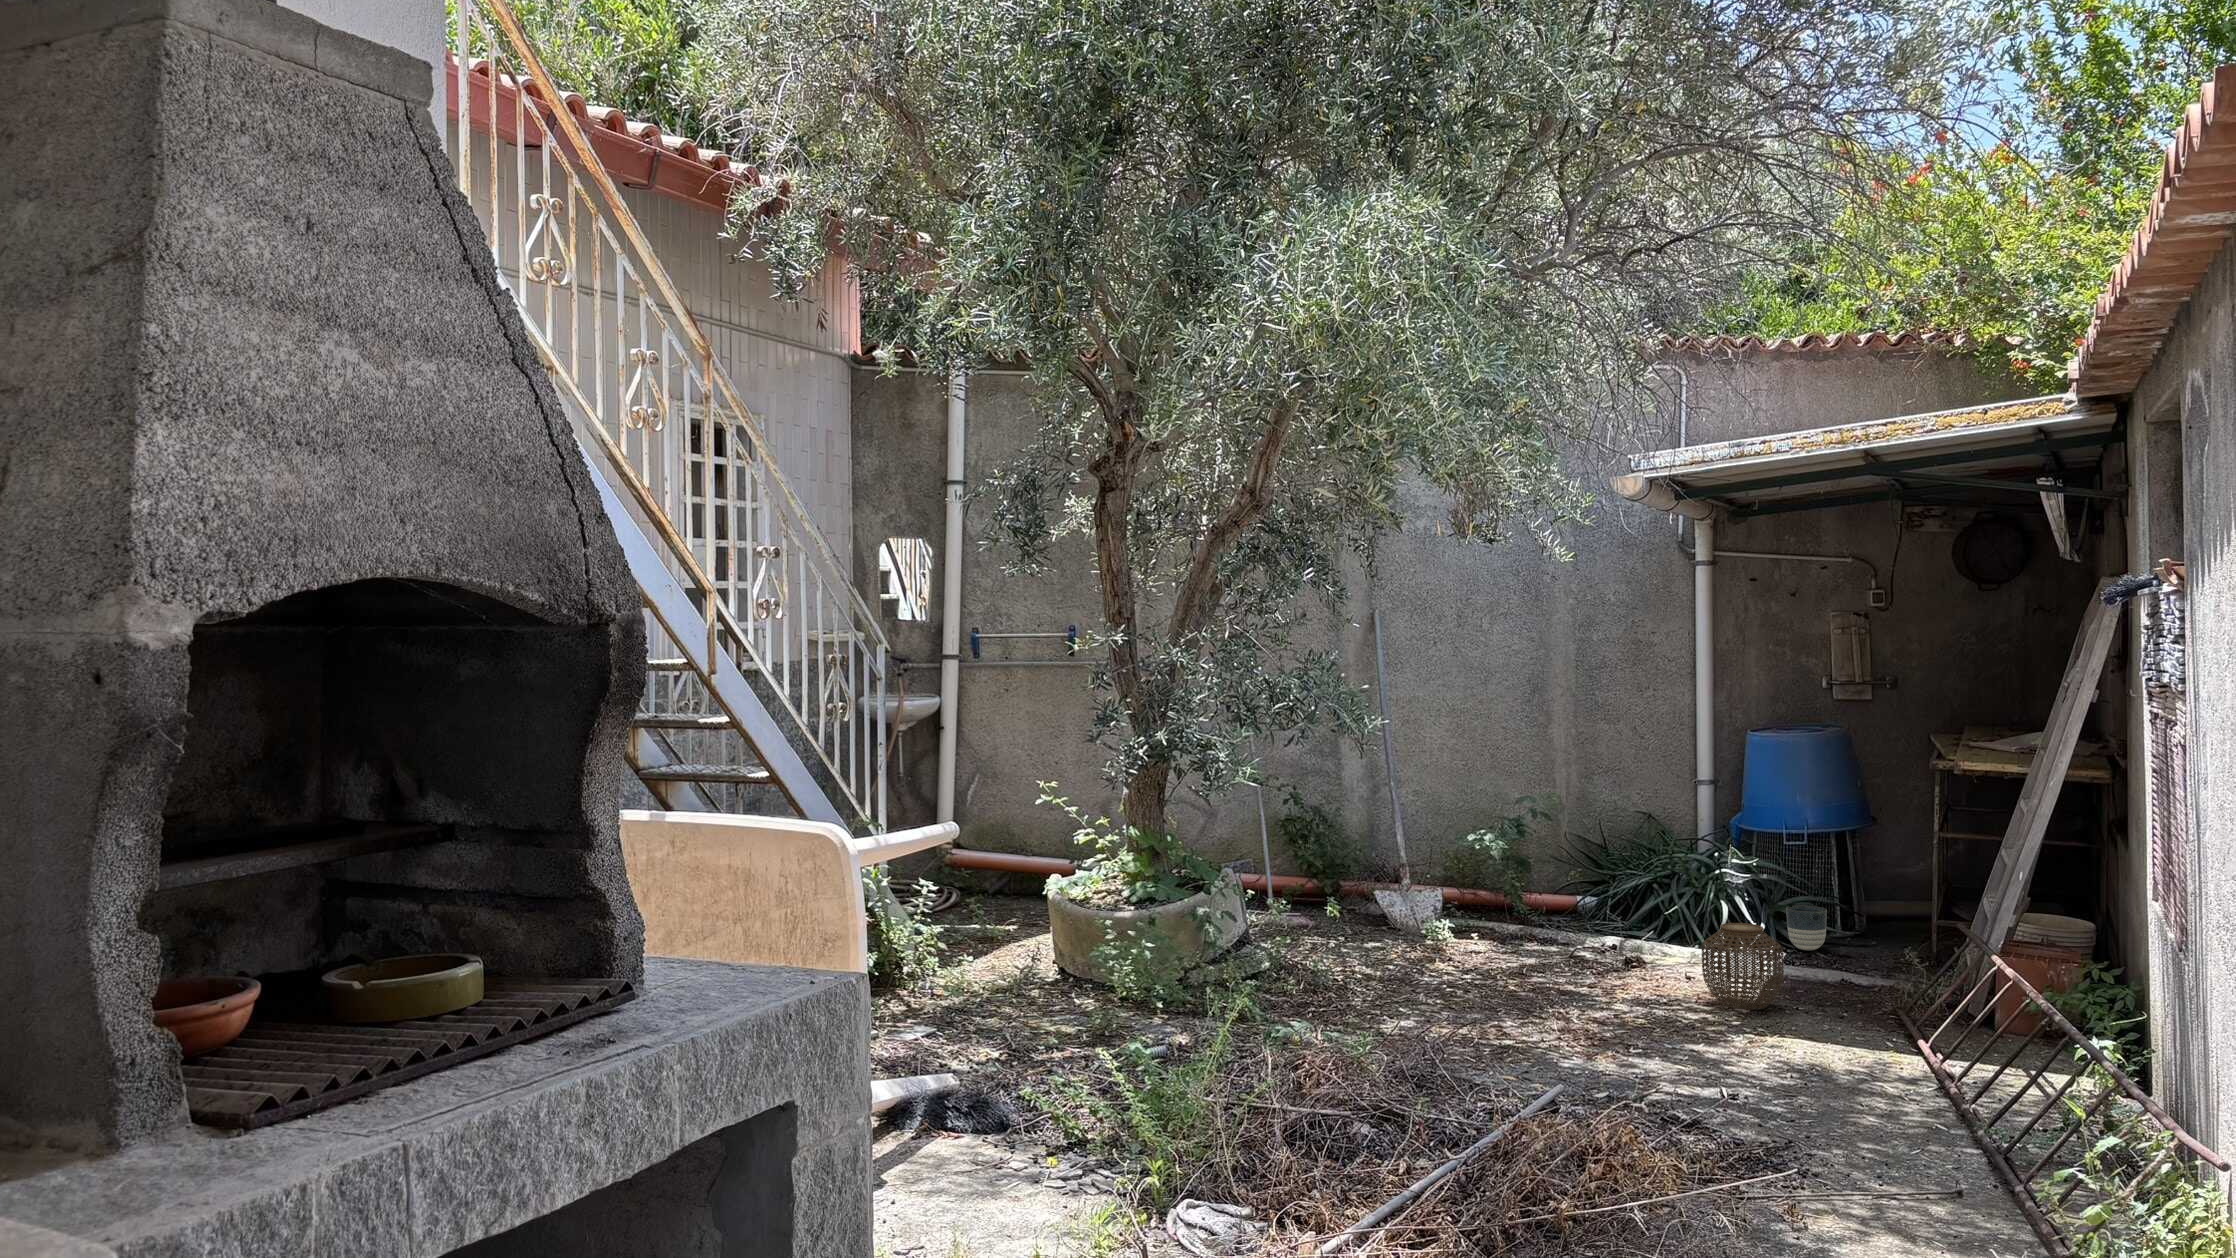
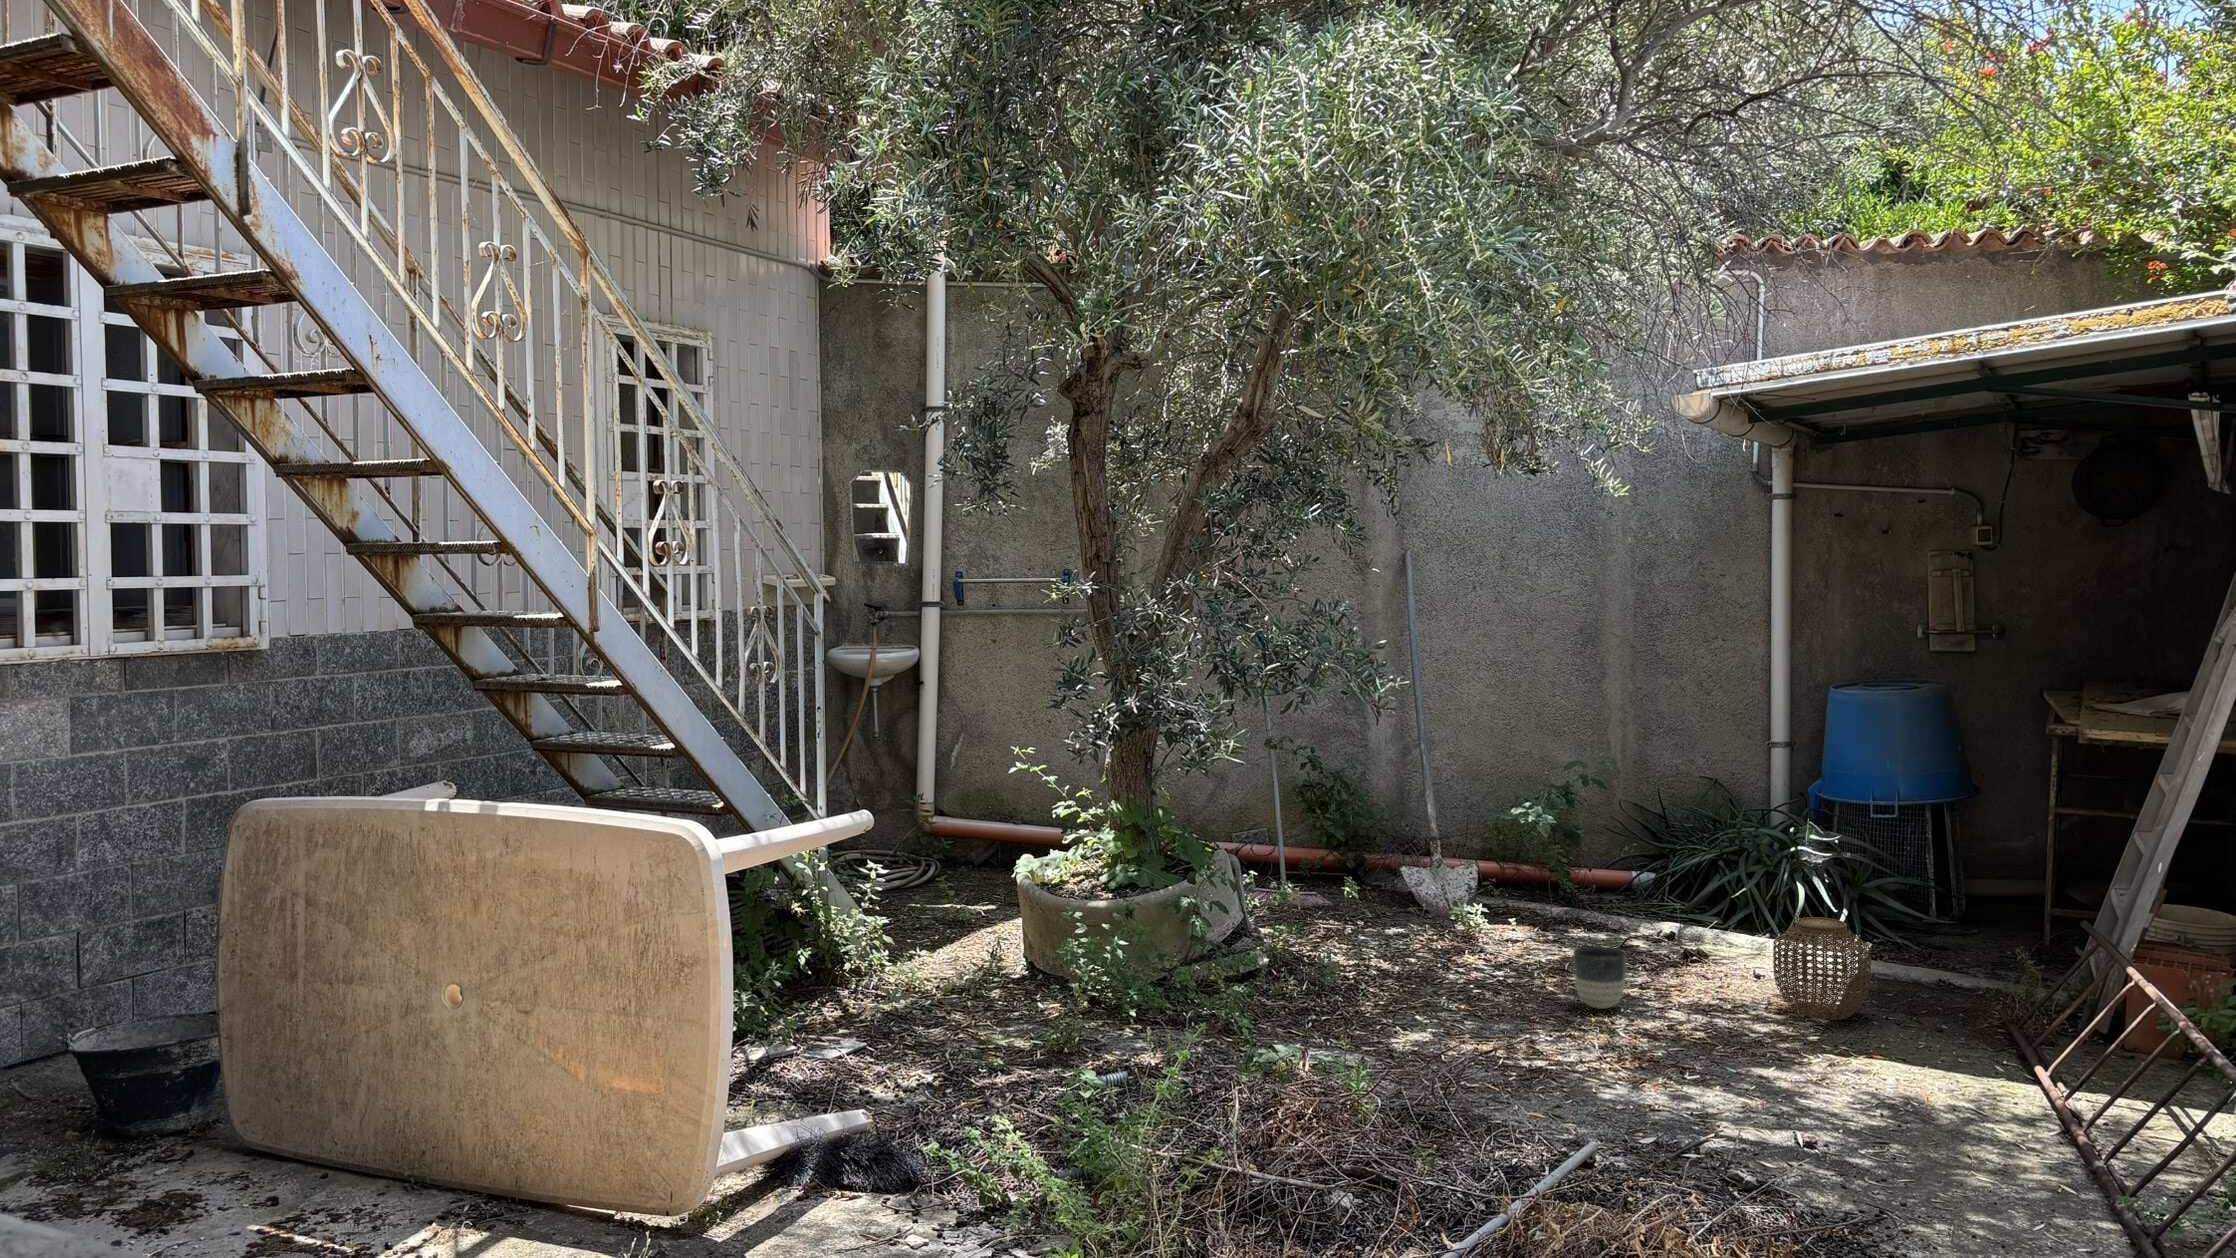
planter: present [1786,906,1827,951] -> present [1573,946,1626,1009]

